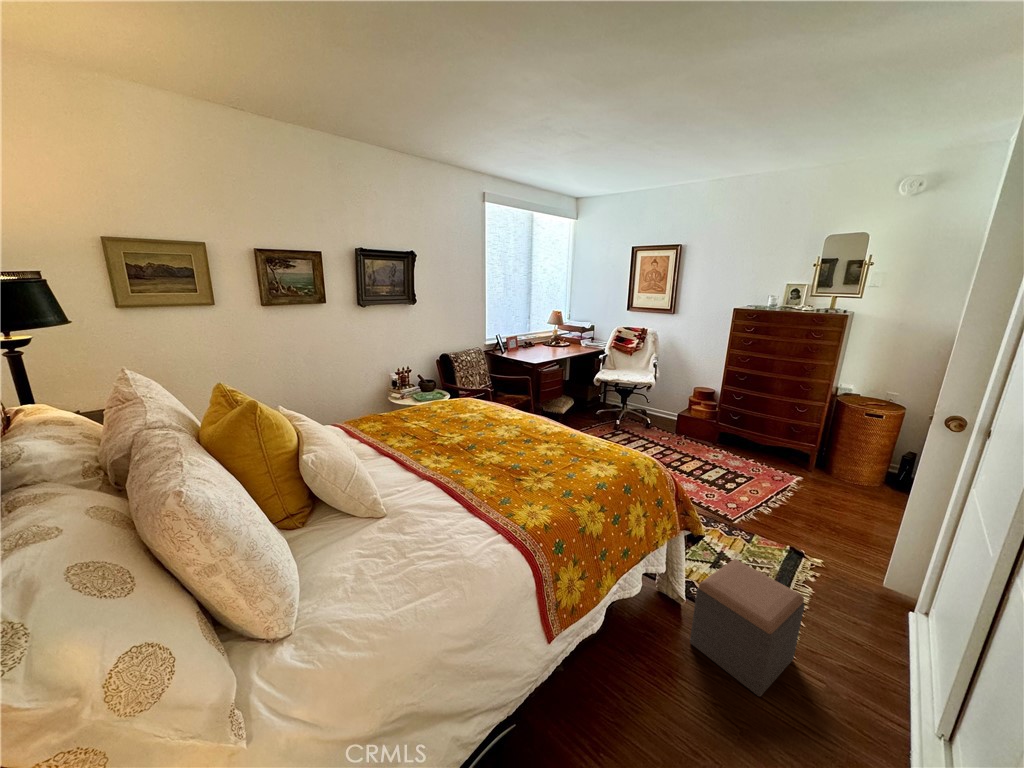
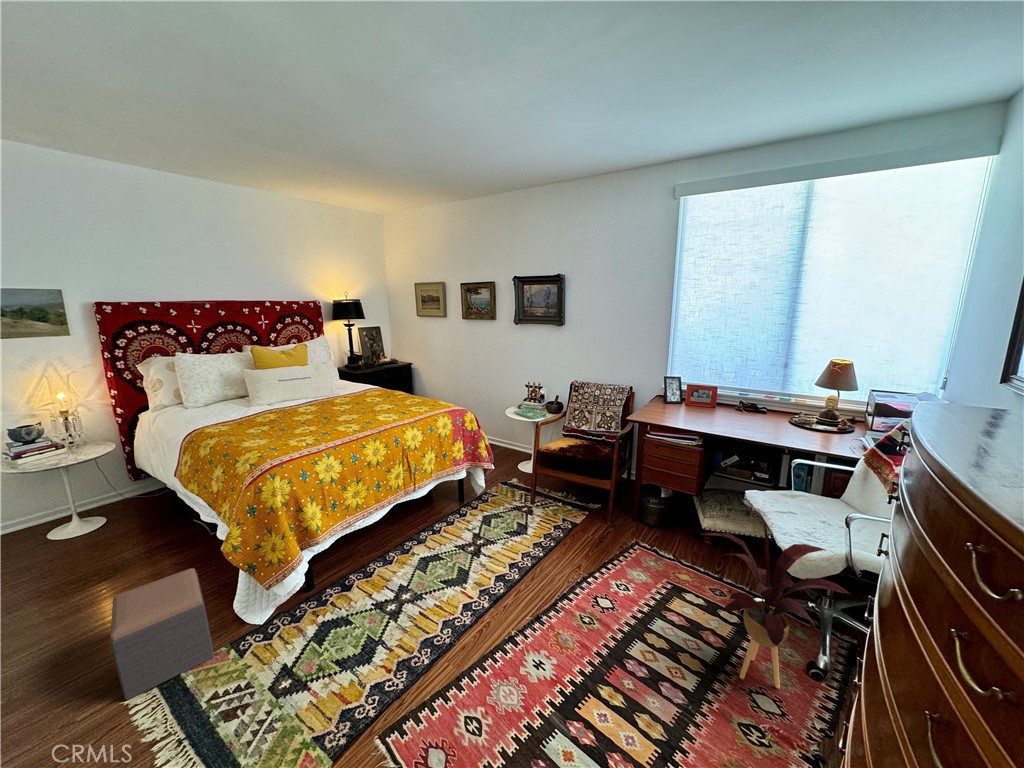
house plant: none [630,365,670,437] -> present [700,511,851,688]

